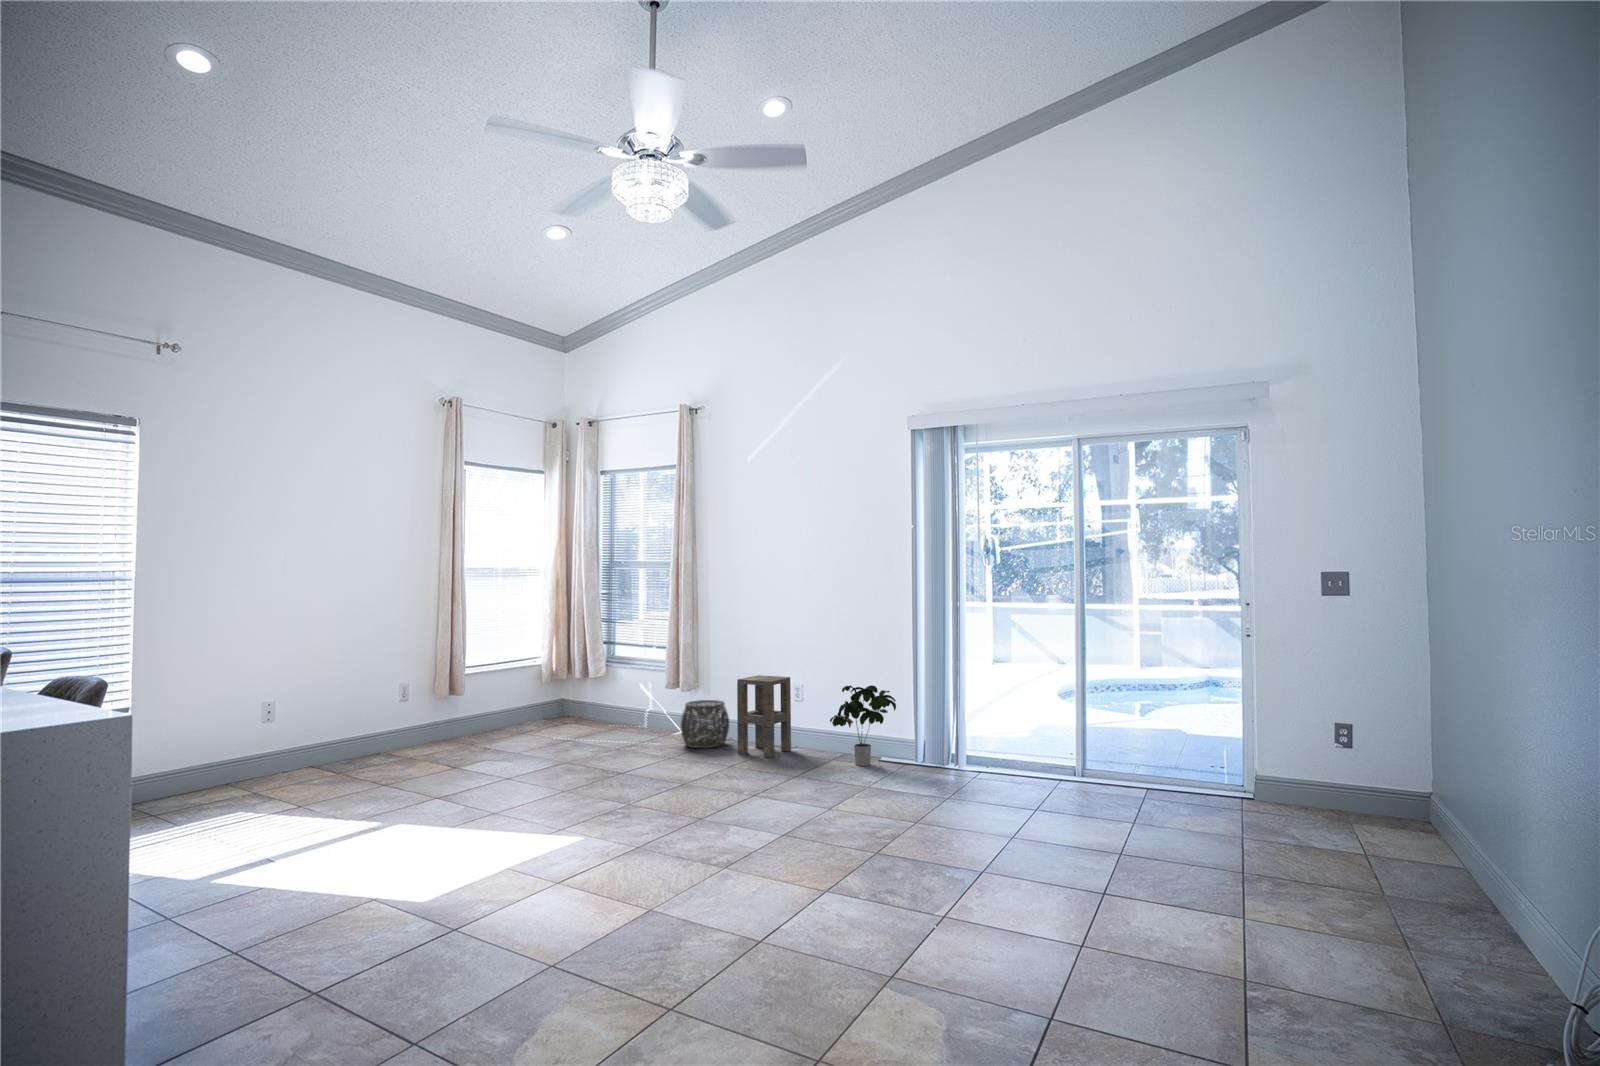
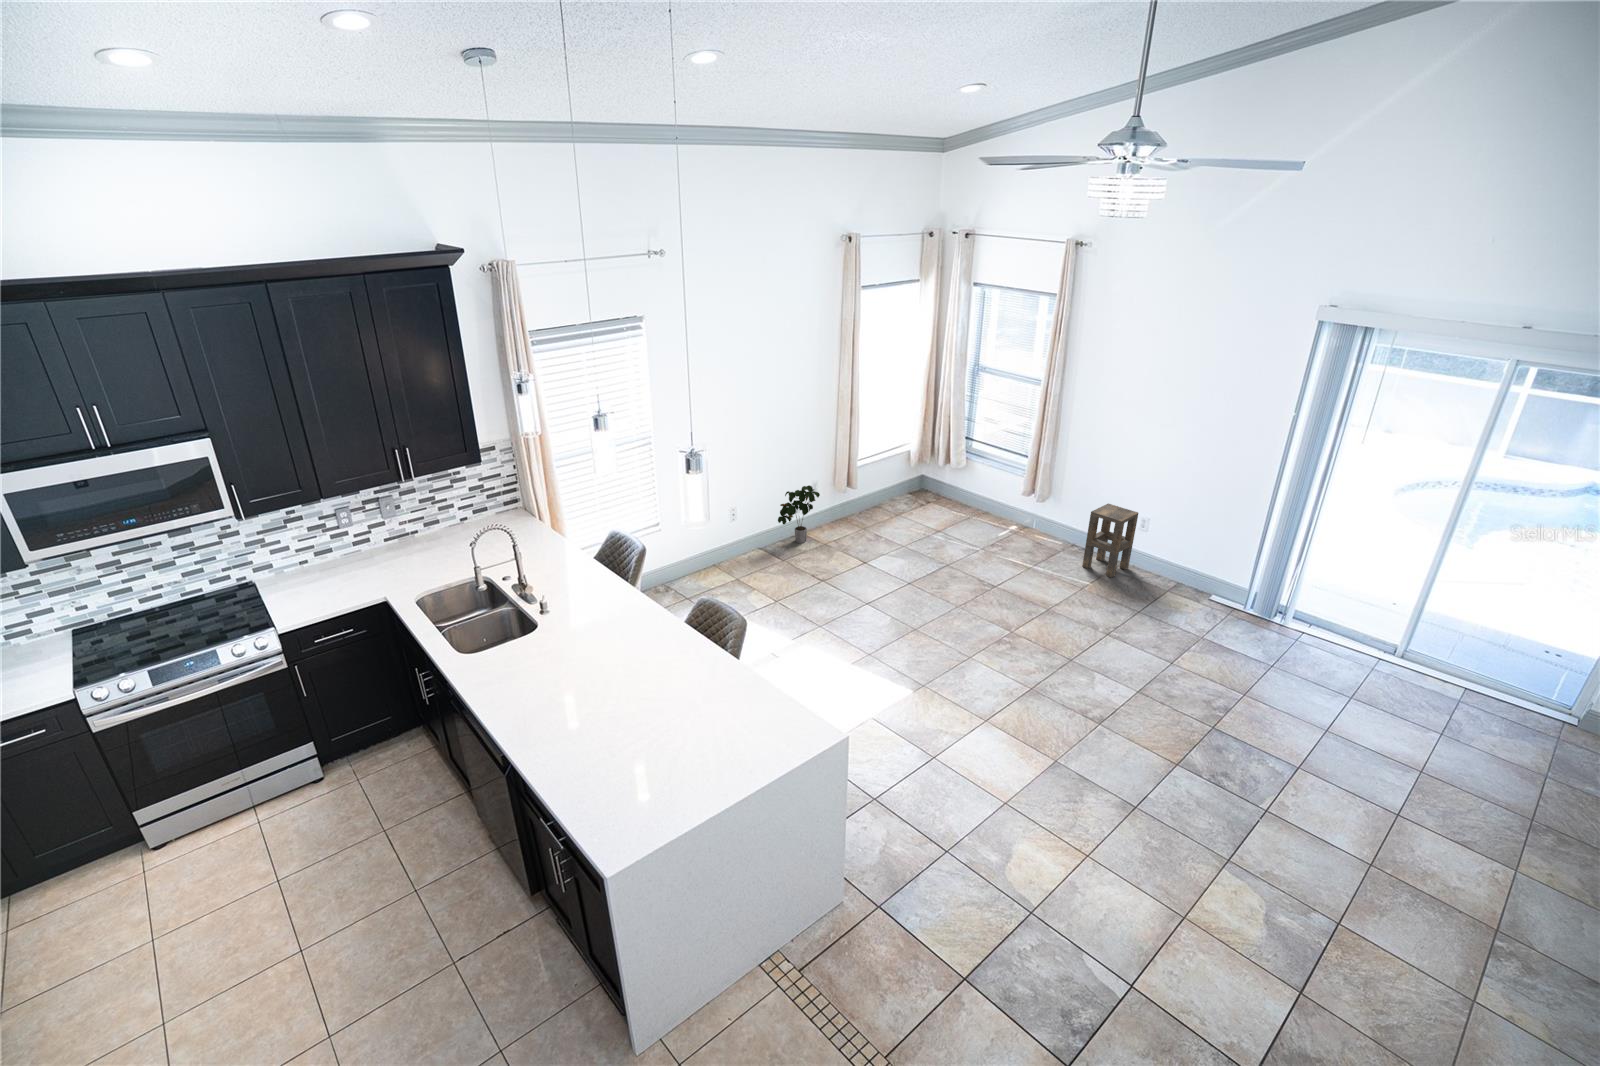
potted plant: present [830,685,896,766] -> present [778,485,820,543]
woven basket: present [681,700,729,748] -> none [1033,512,1076,555]

